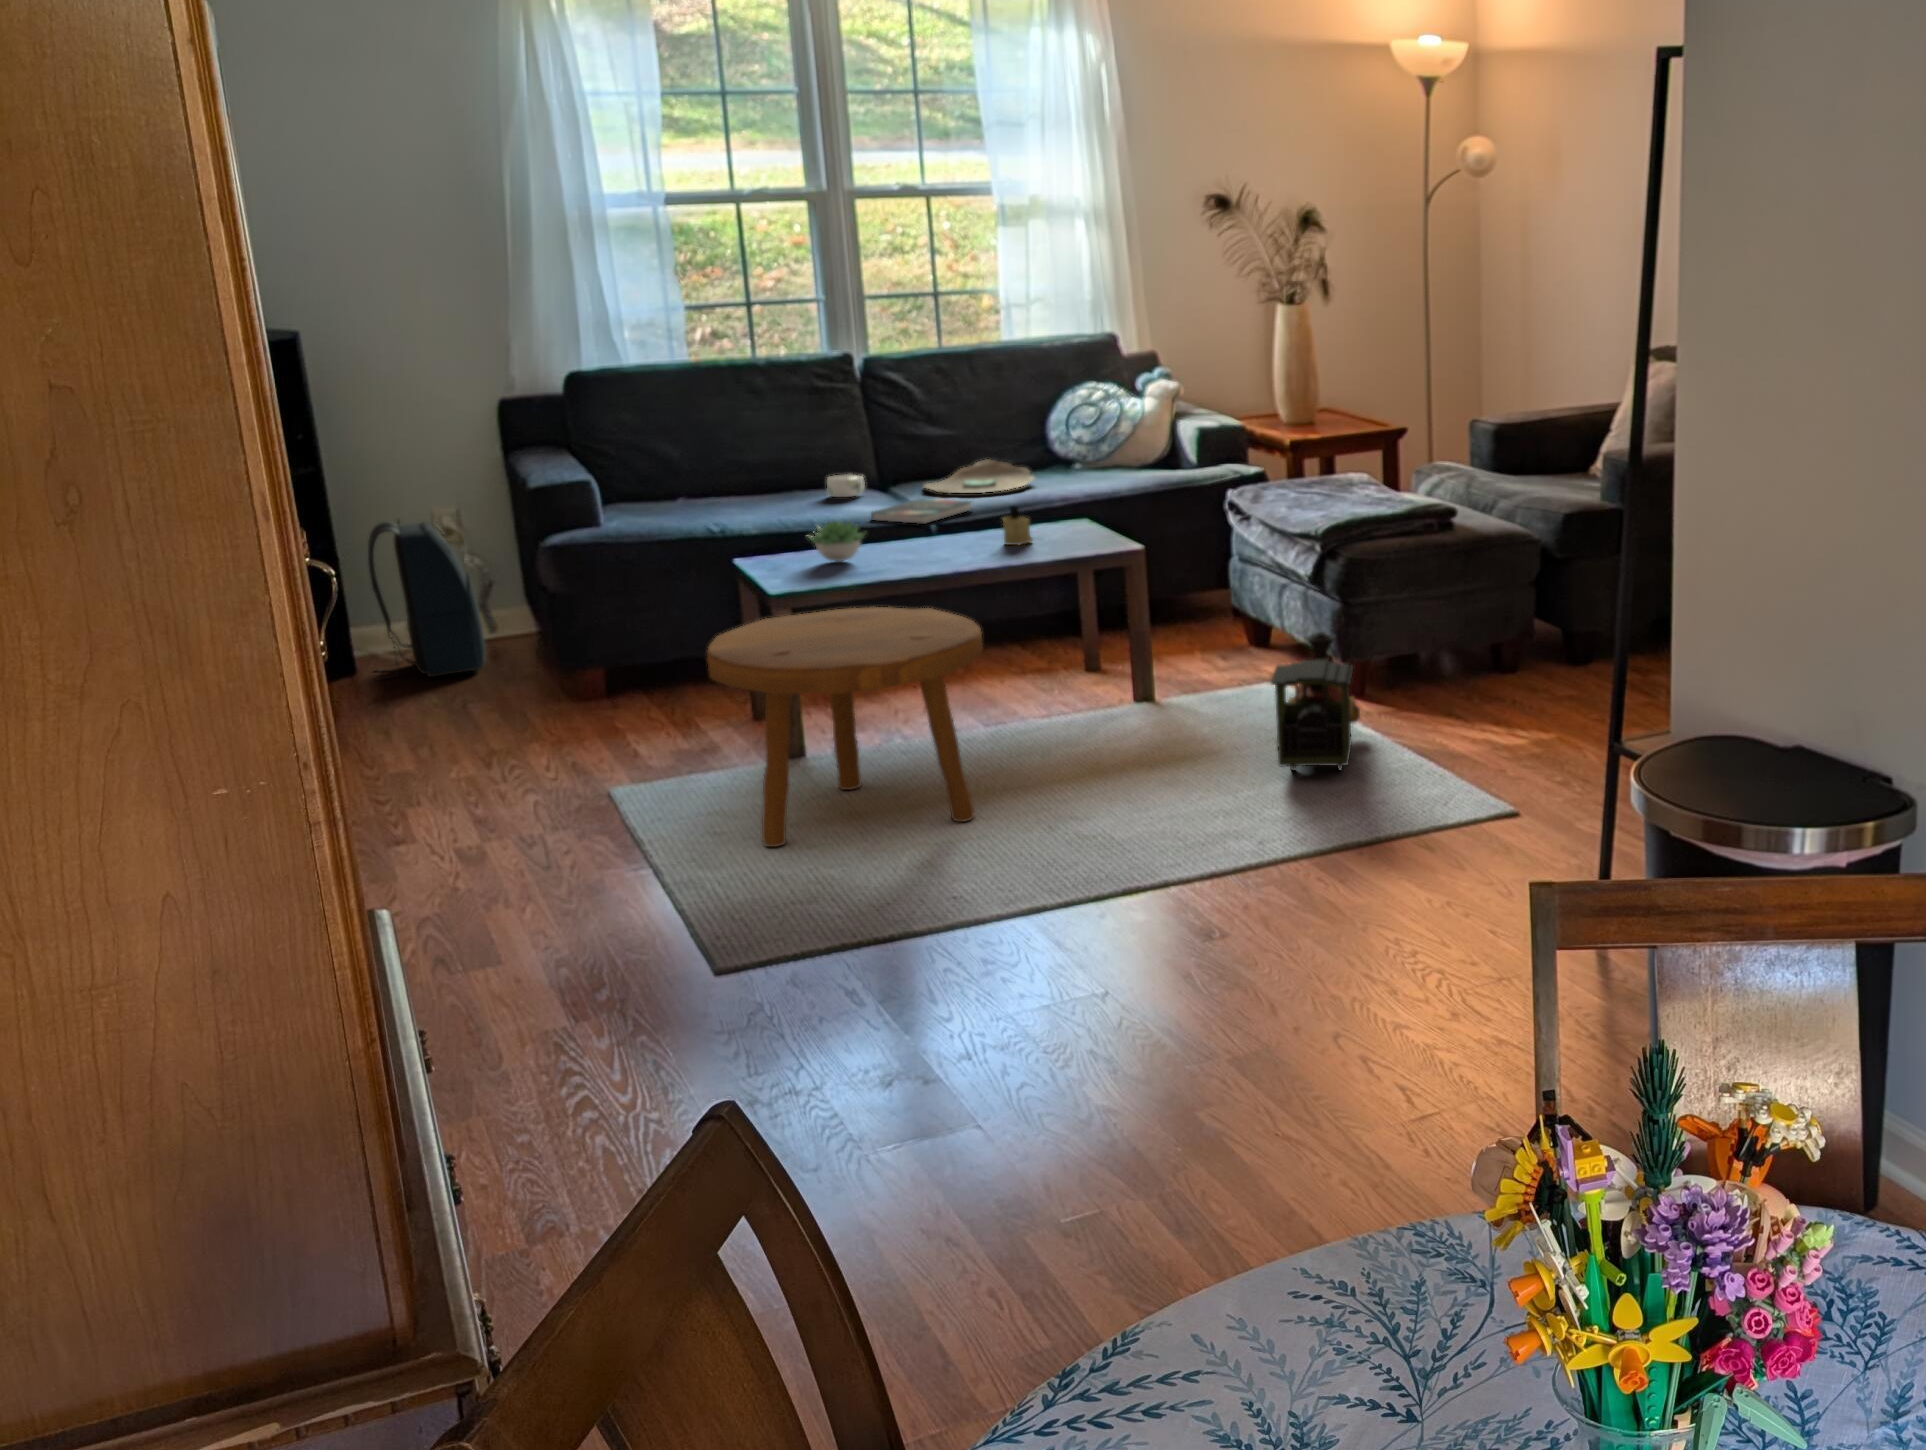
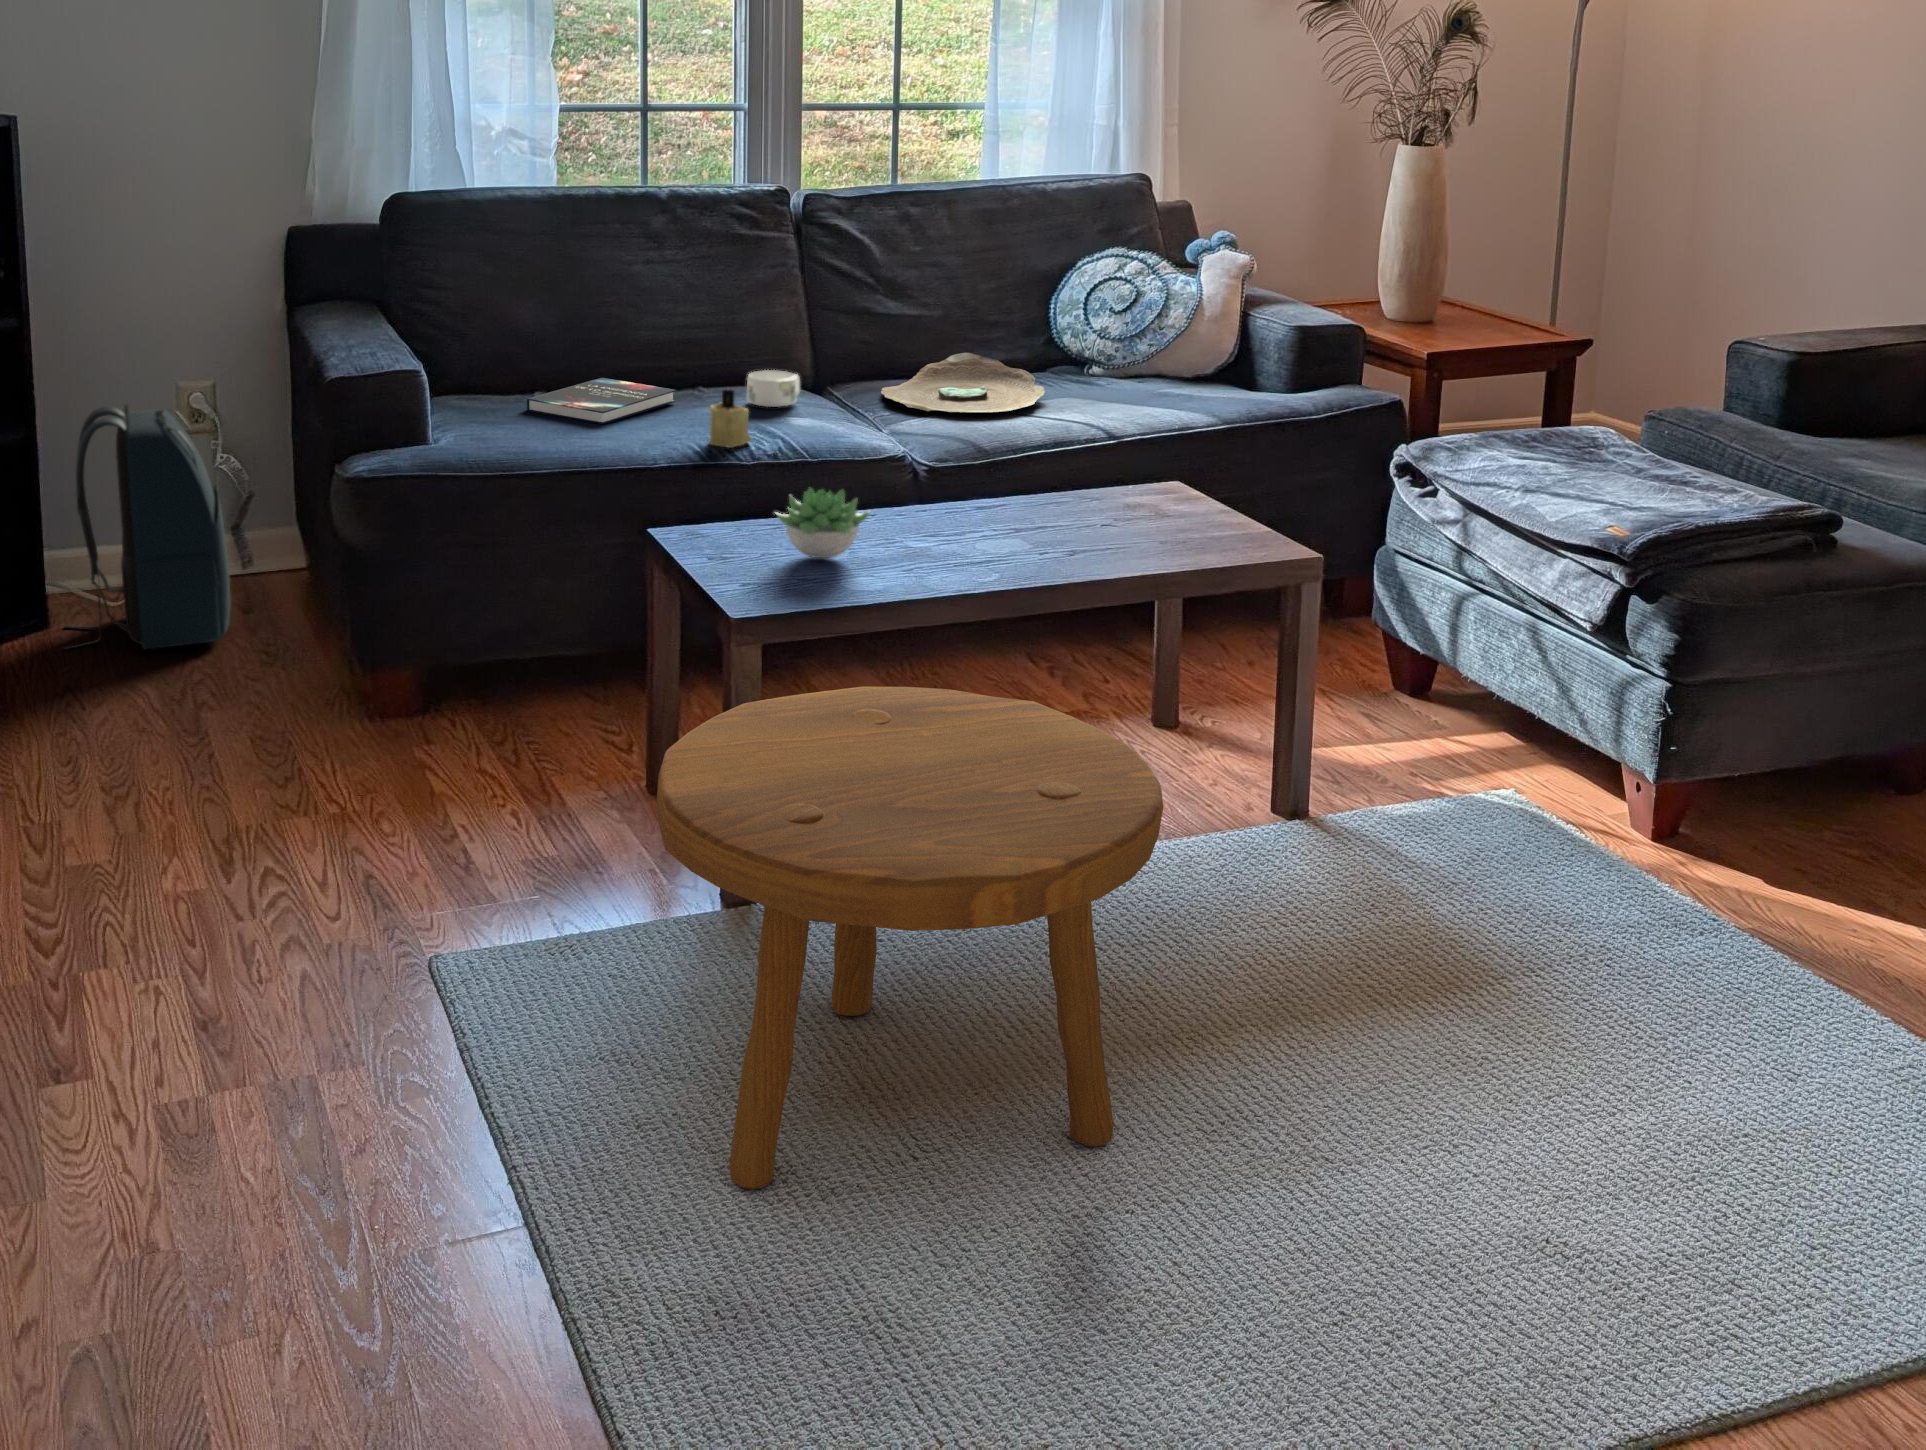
hardback book: present [871,498,971,524] -> present [527,378,676,424]
candle: present [1003,506,1032,545] -> present [710,390,751,448]
toy train: present [1271,632,1360,771] -> none [1591,764,1825,1069]

